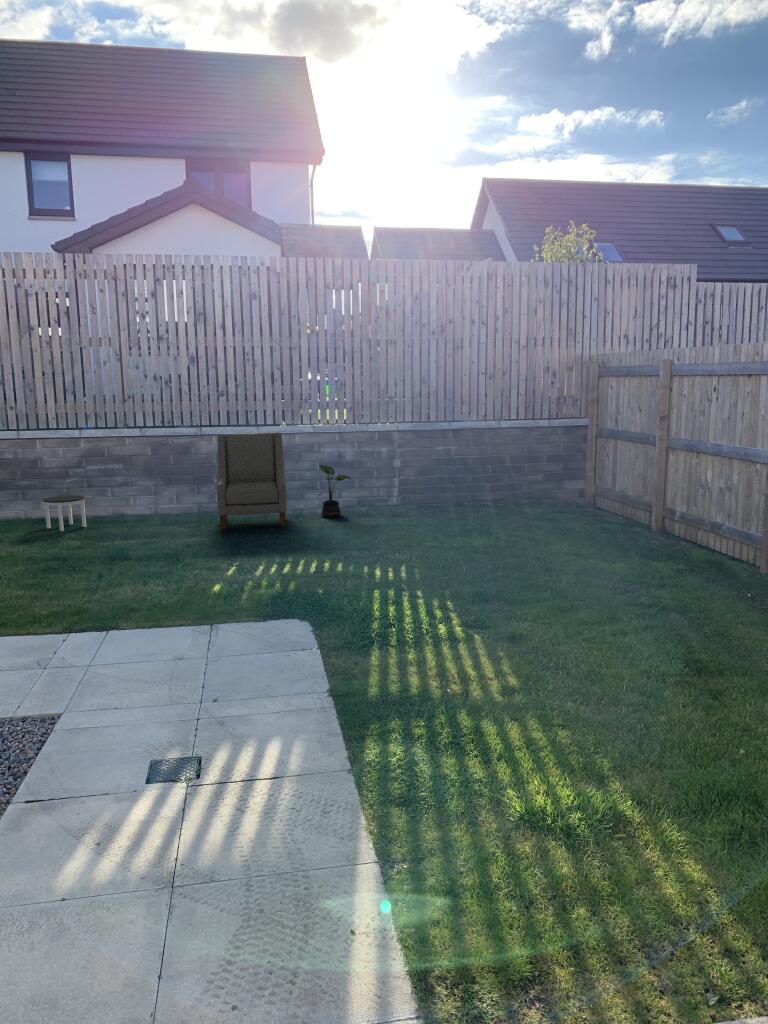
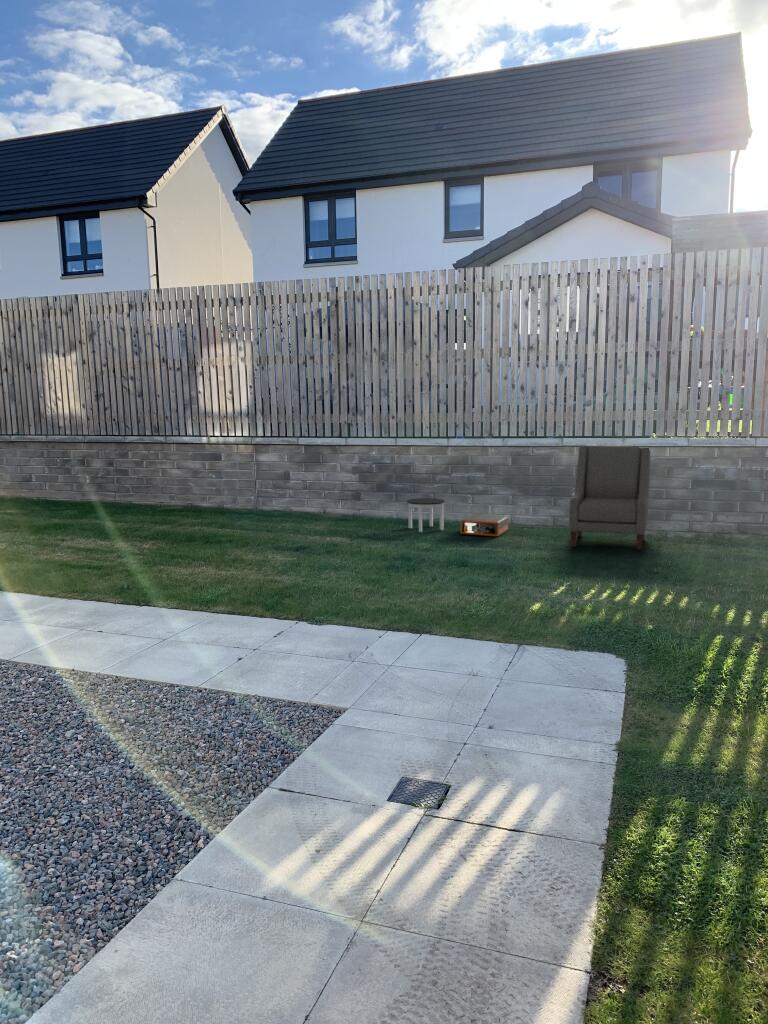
potted plant: present [319,465,351,517] -> none [686,485,729,545]
storage box: none [106,507,154,529] -> present [461,514,508,536]

